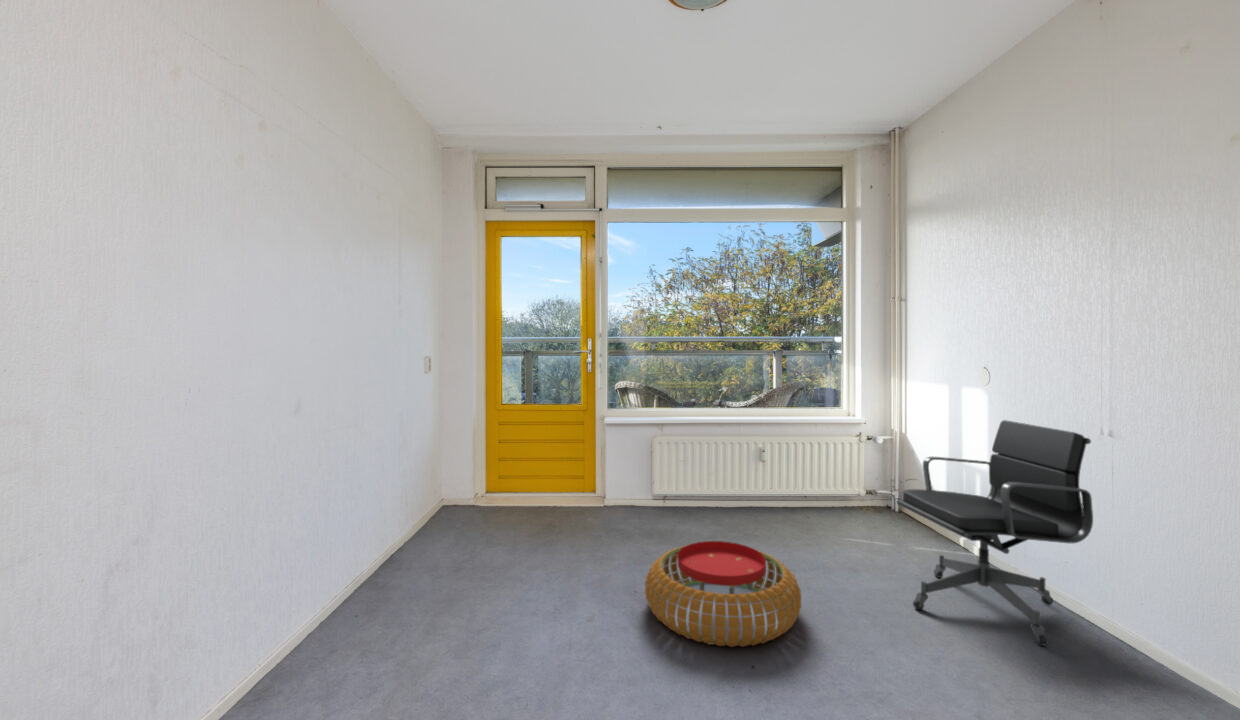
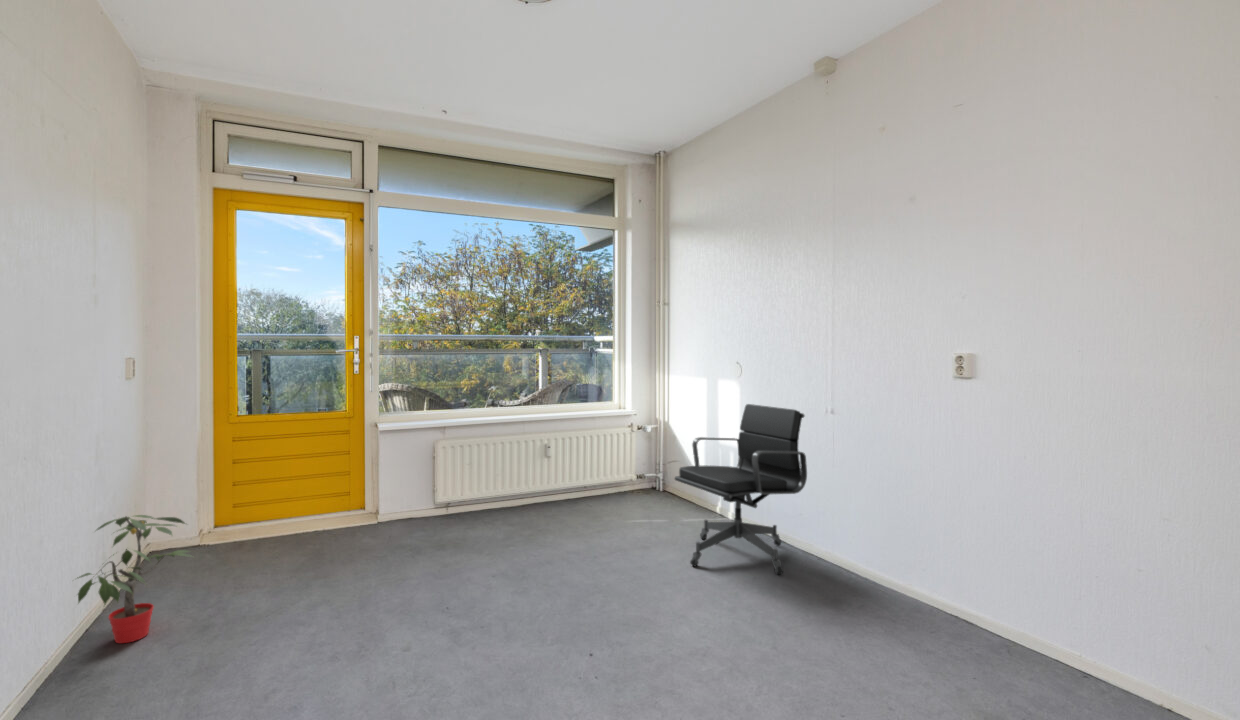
potted plant: none [371,480,456,577] -> present [77,515,191,643]
pouf: present [645,541,801,647] -> none [458,534,608,631]

